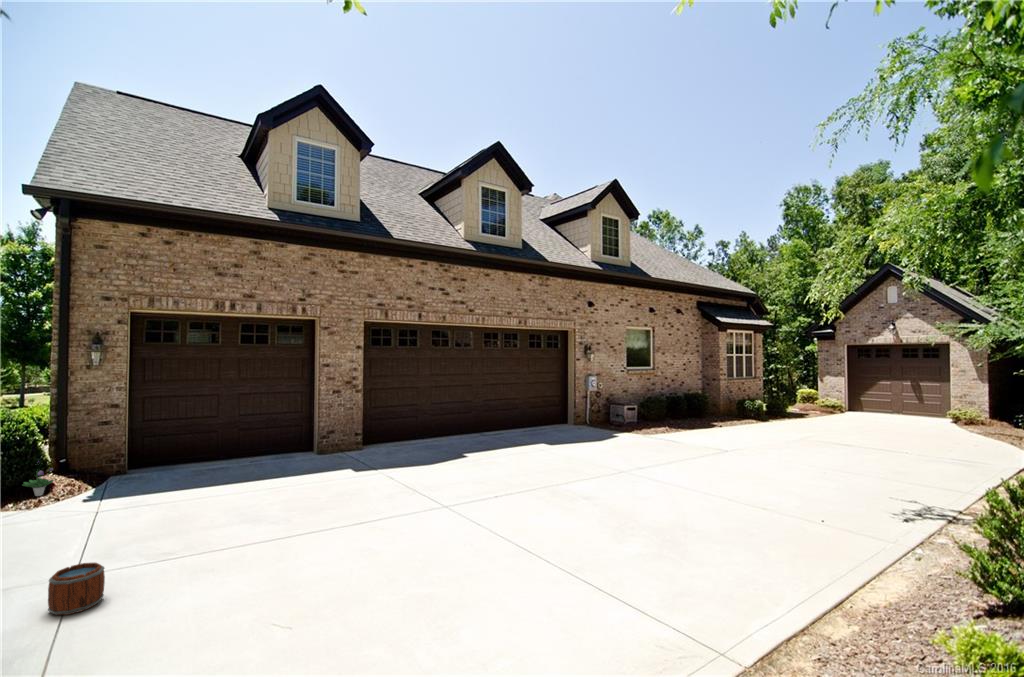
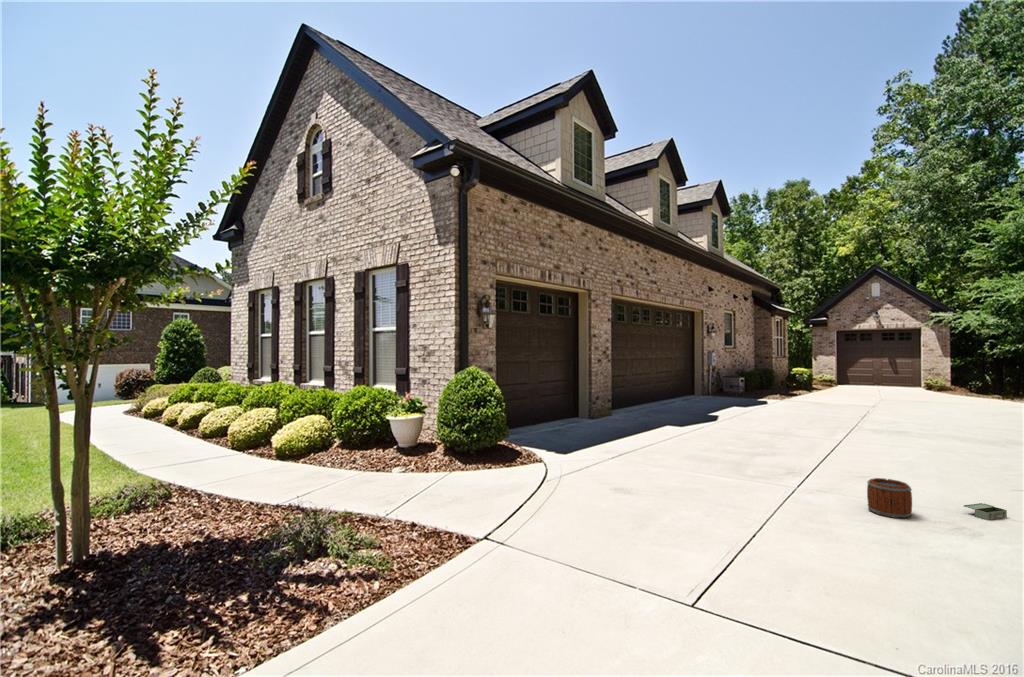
potted plant: present [24,468,56,496] -> none [482,424,508,461]
toolbox: none [125,609,177,633] -> present [964,503,1007,520]

